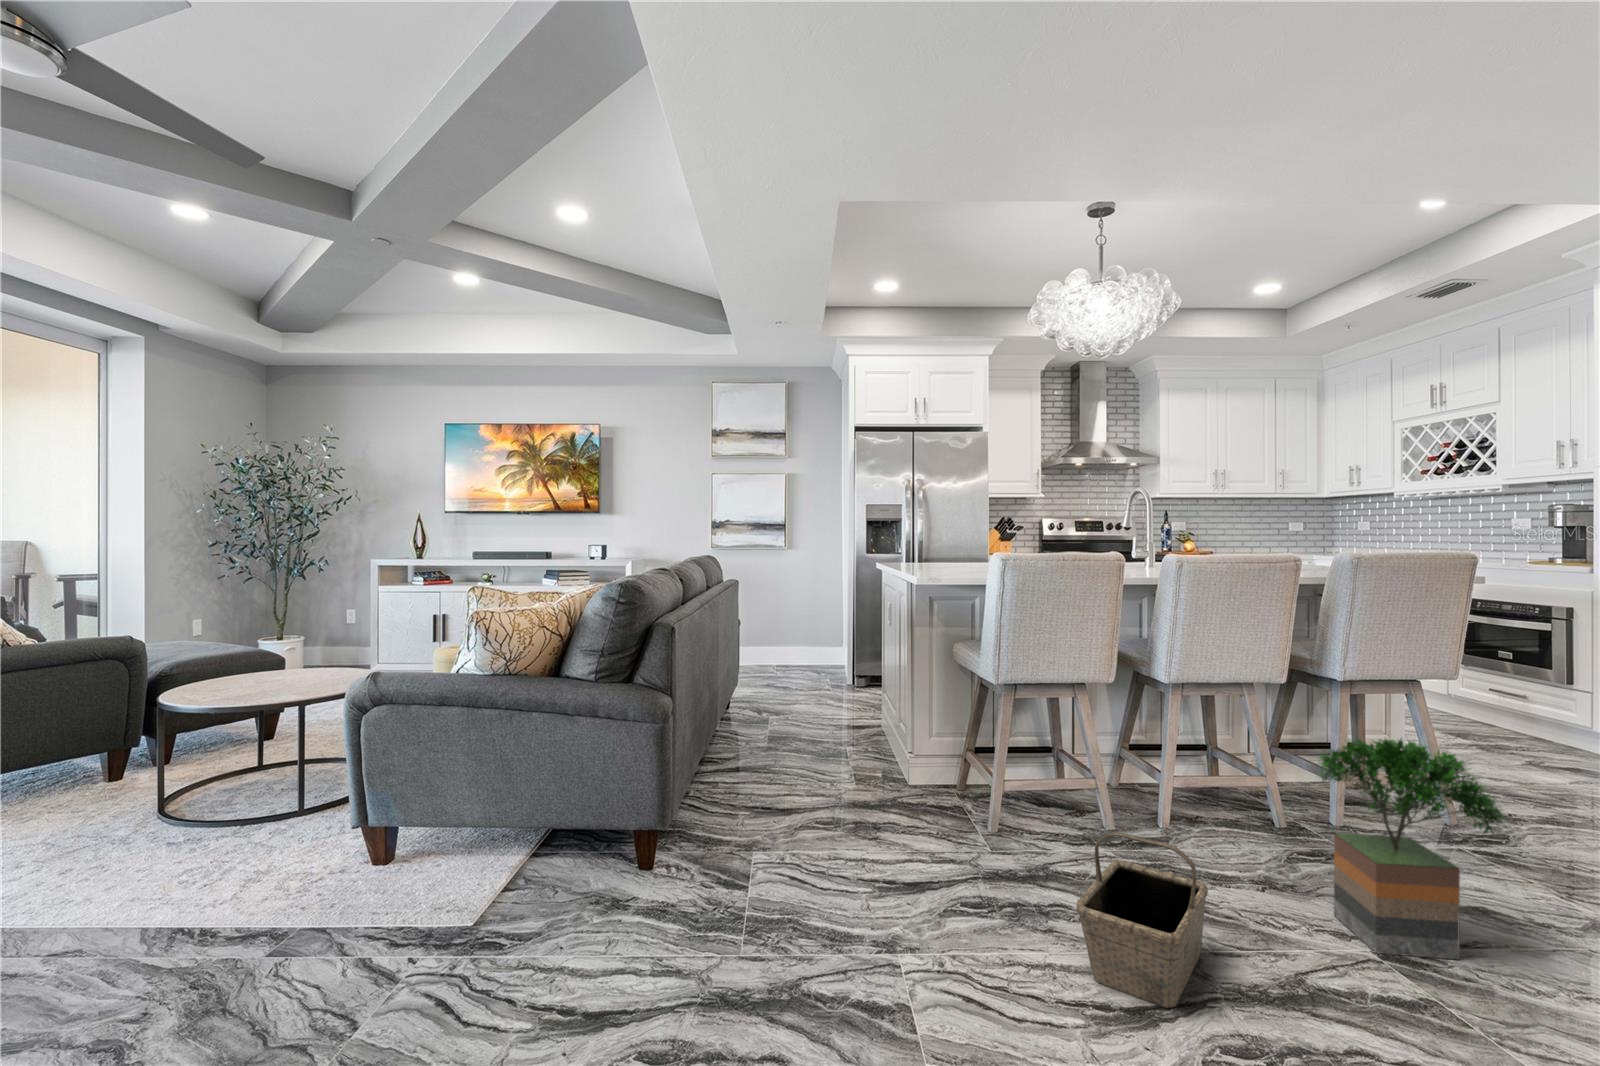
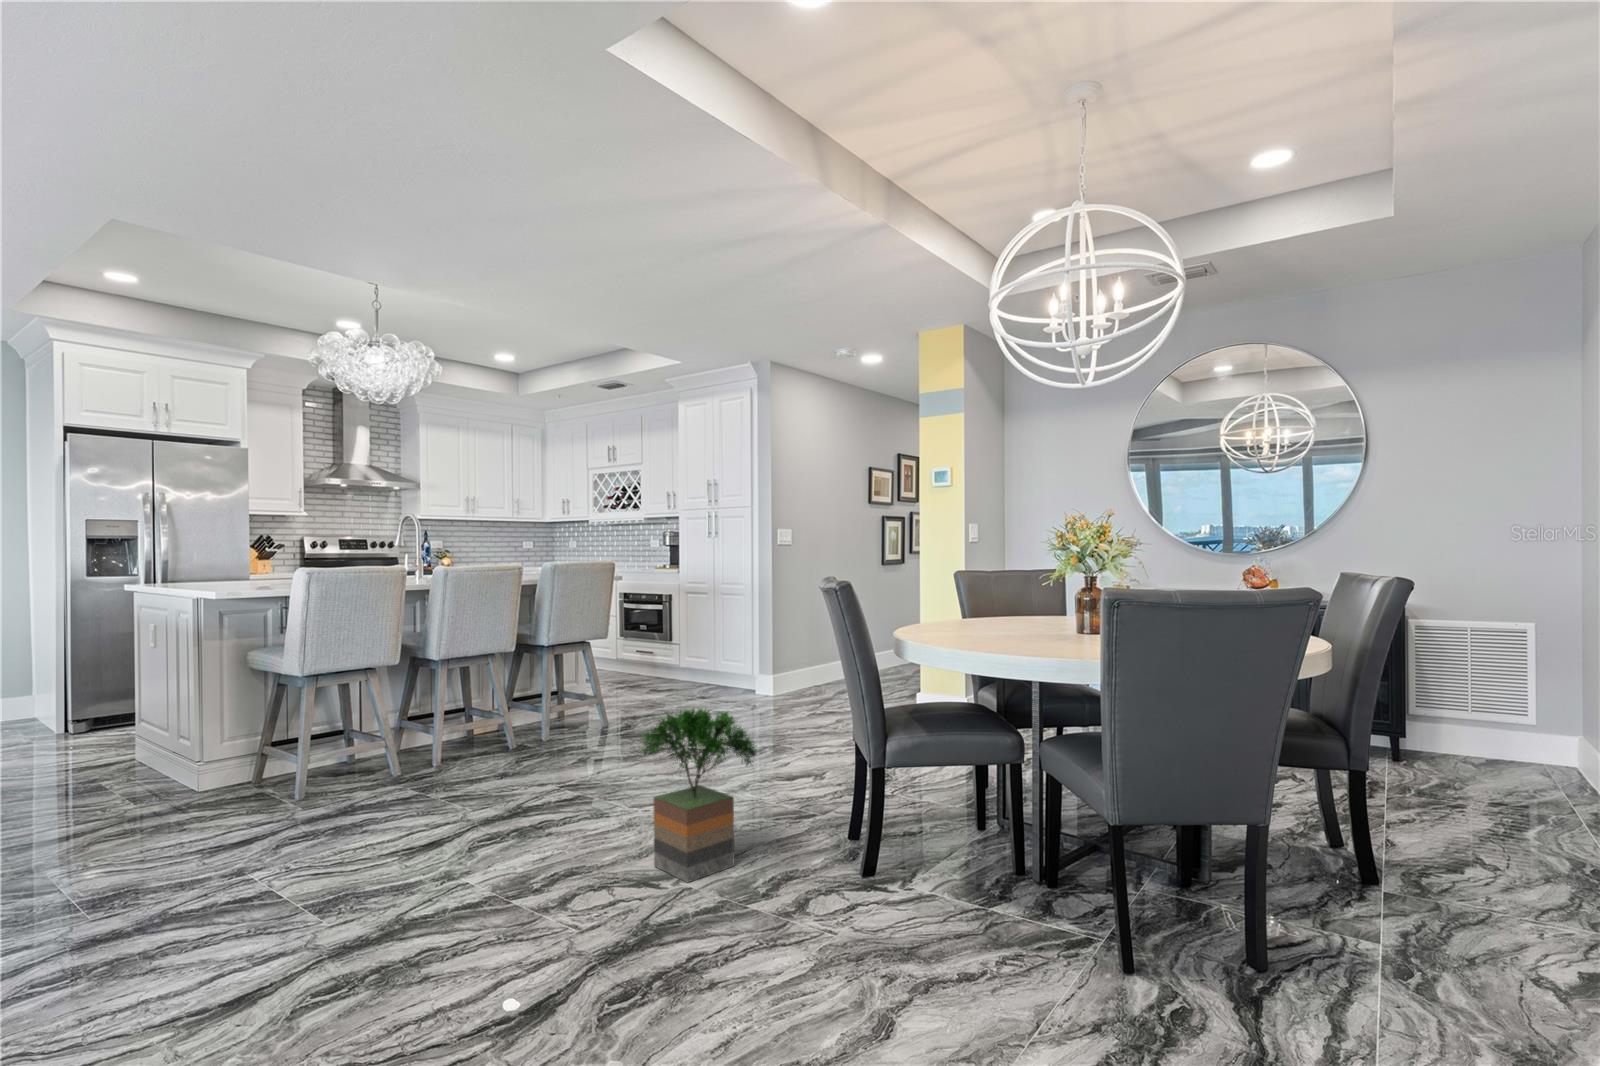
basket: present [1077,832,1208,1008] -> none [467,843,575,1002]

